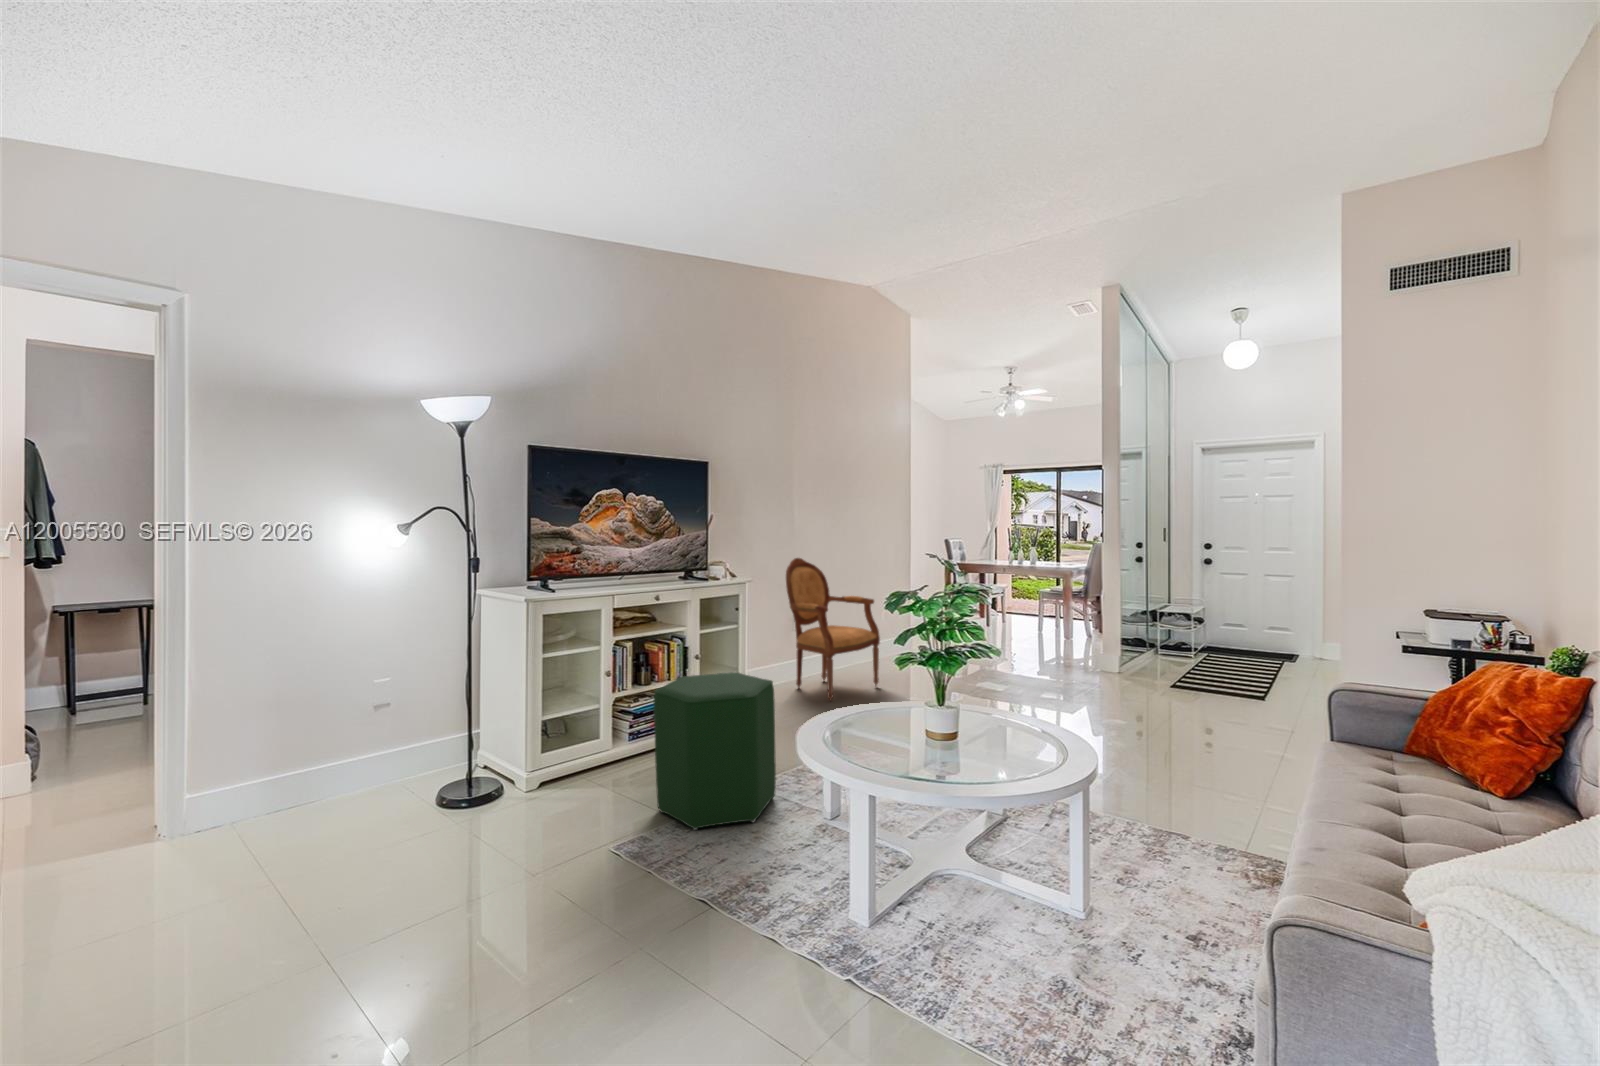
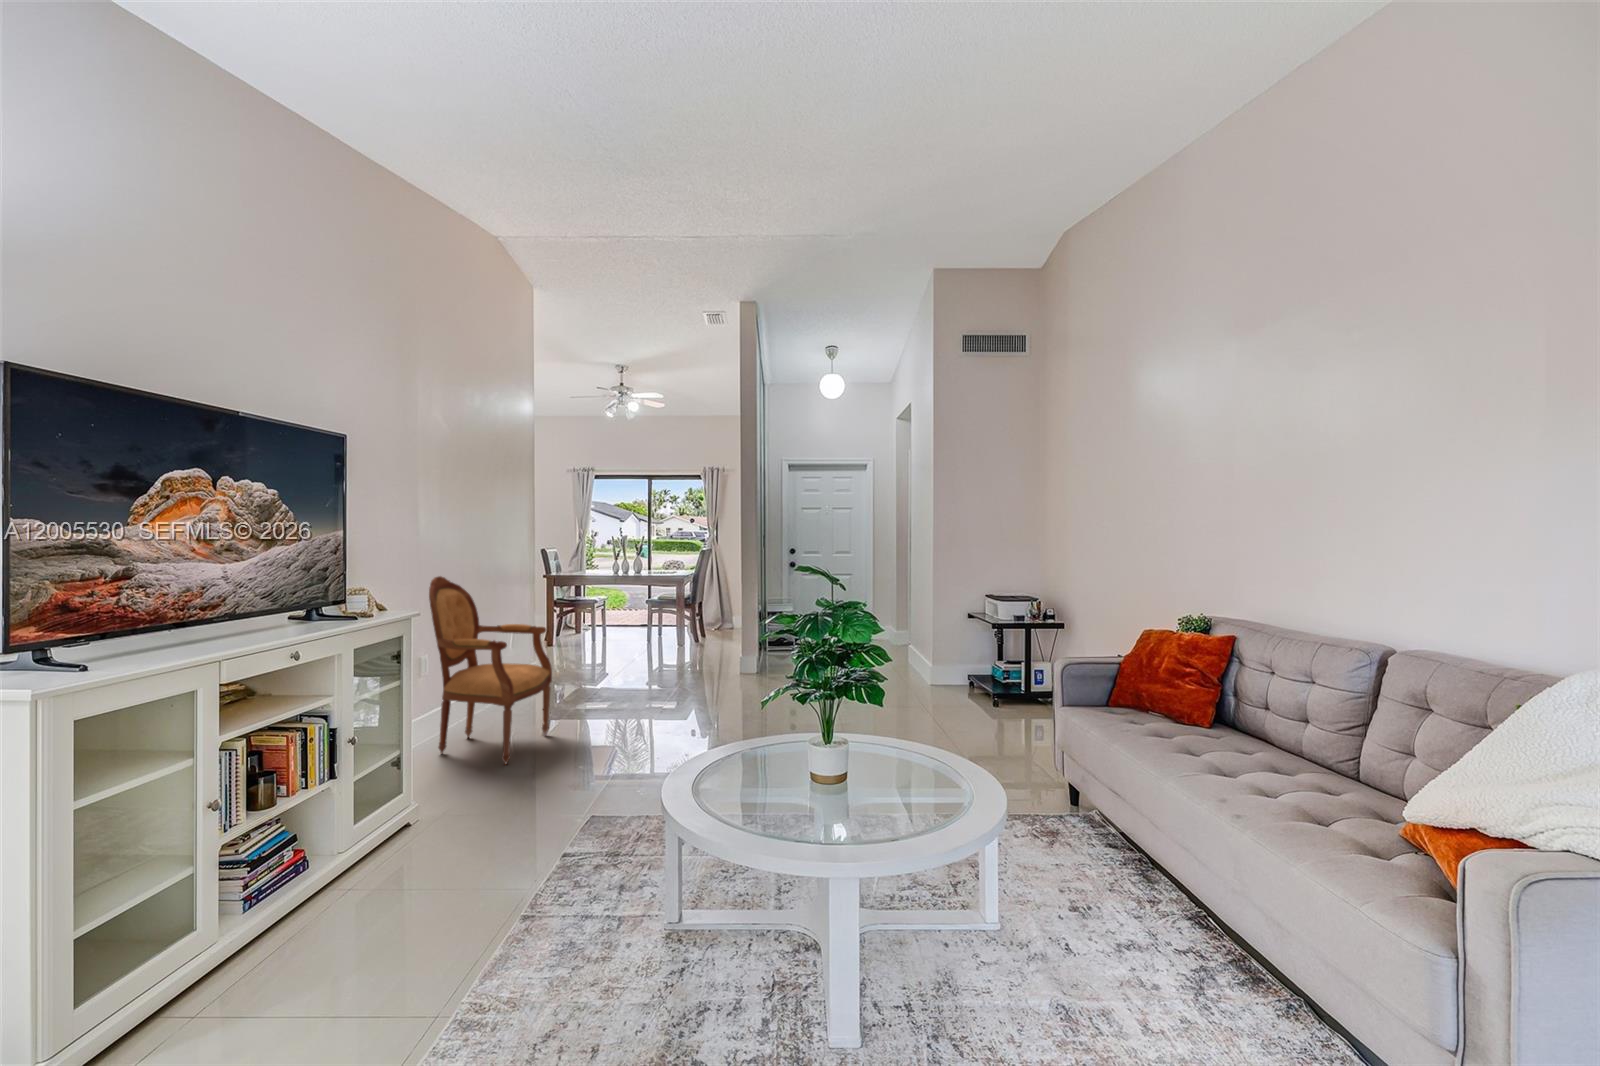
ottoman: present [654,672,776,830] -> none [405,755,591,1017]

